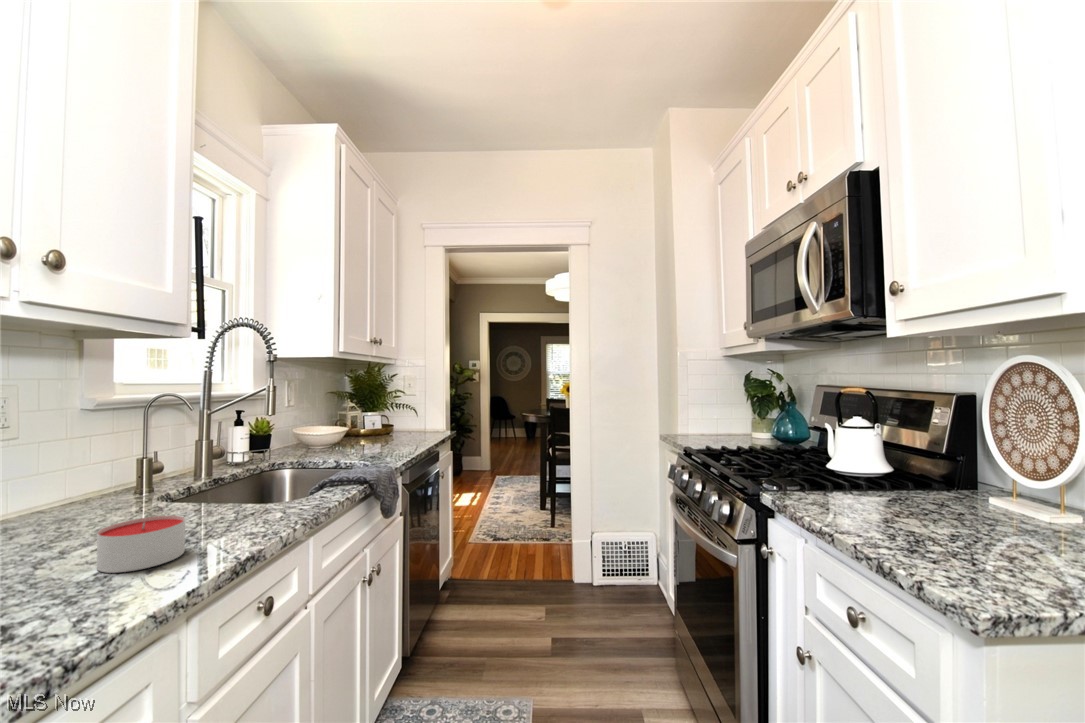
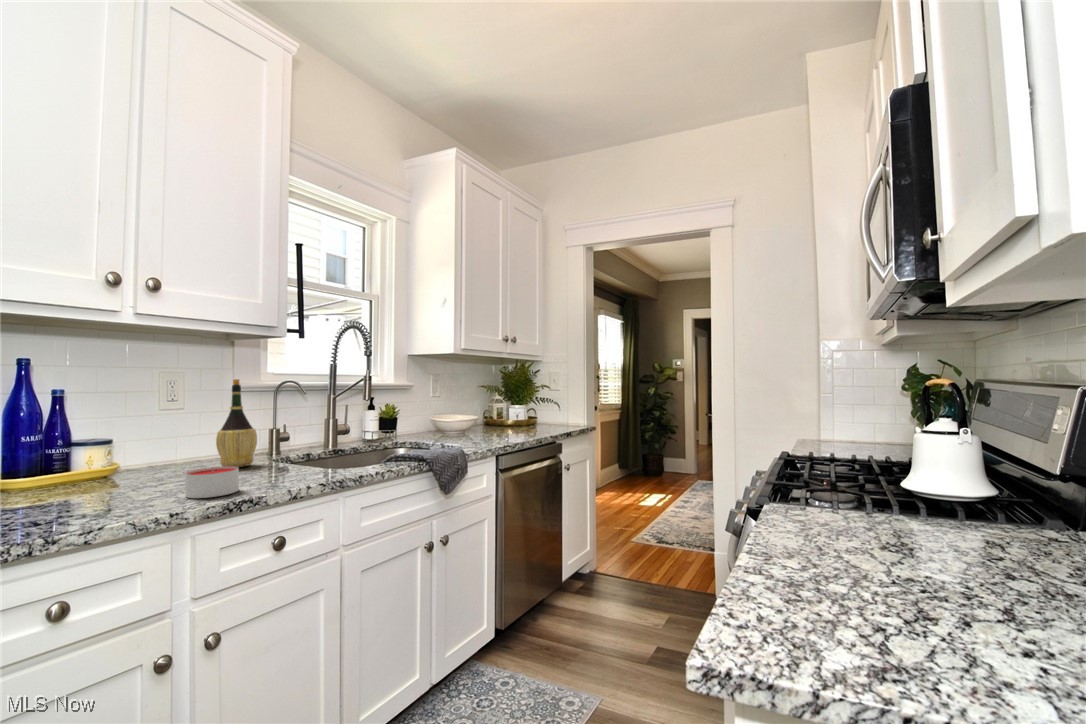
wine bottle: none [58,388,129,520] -> present [216,379,257,467]

